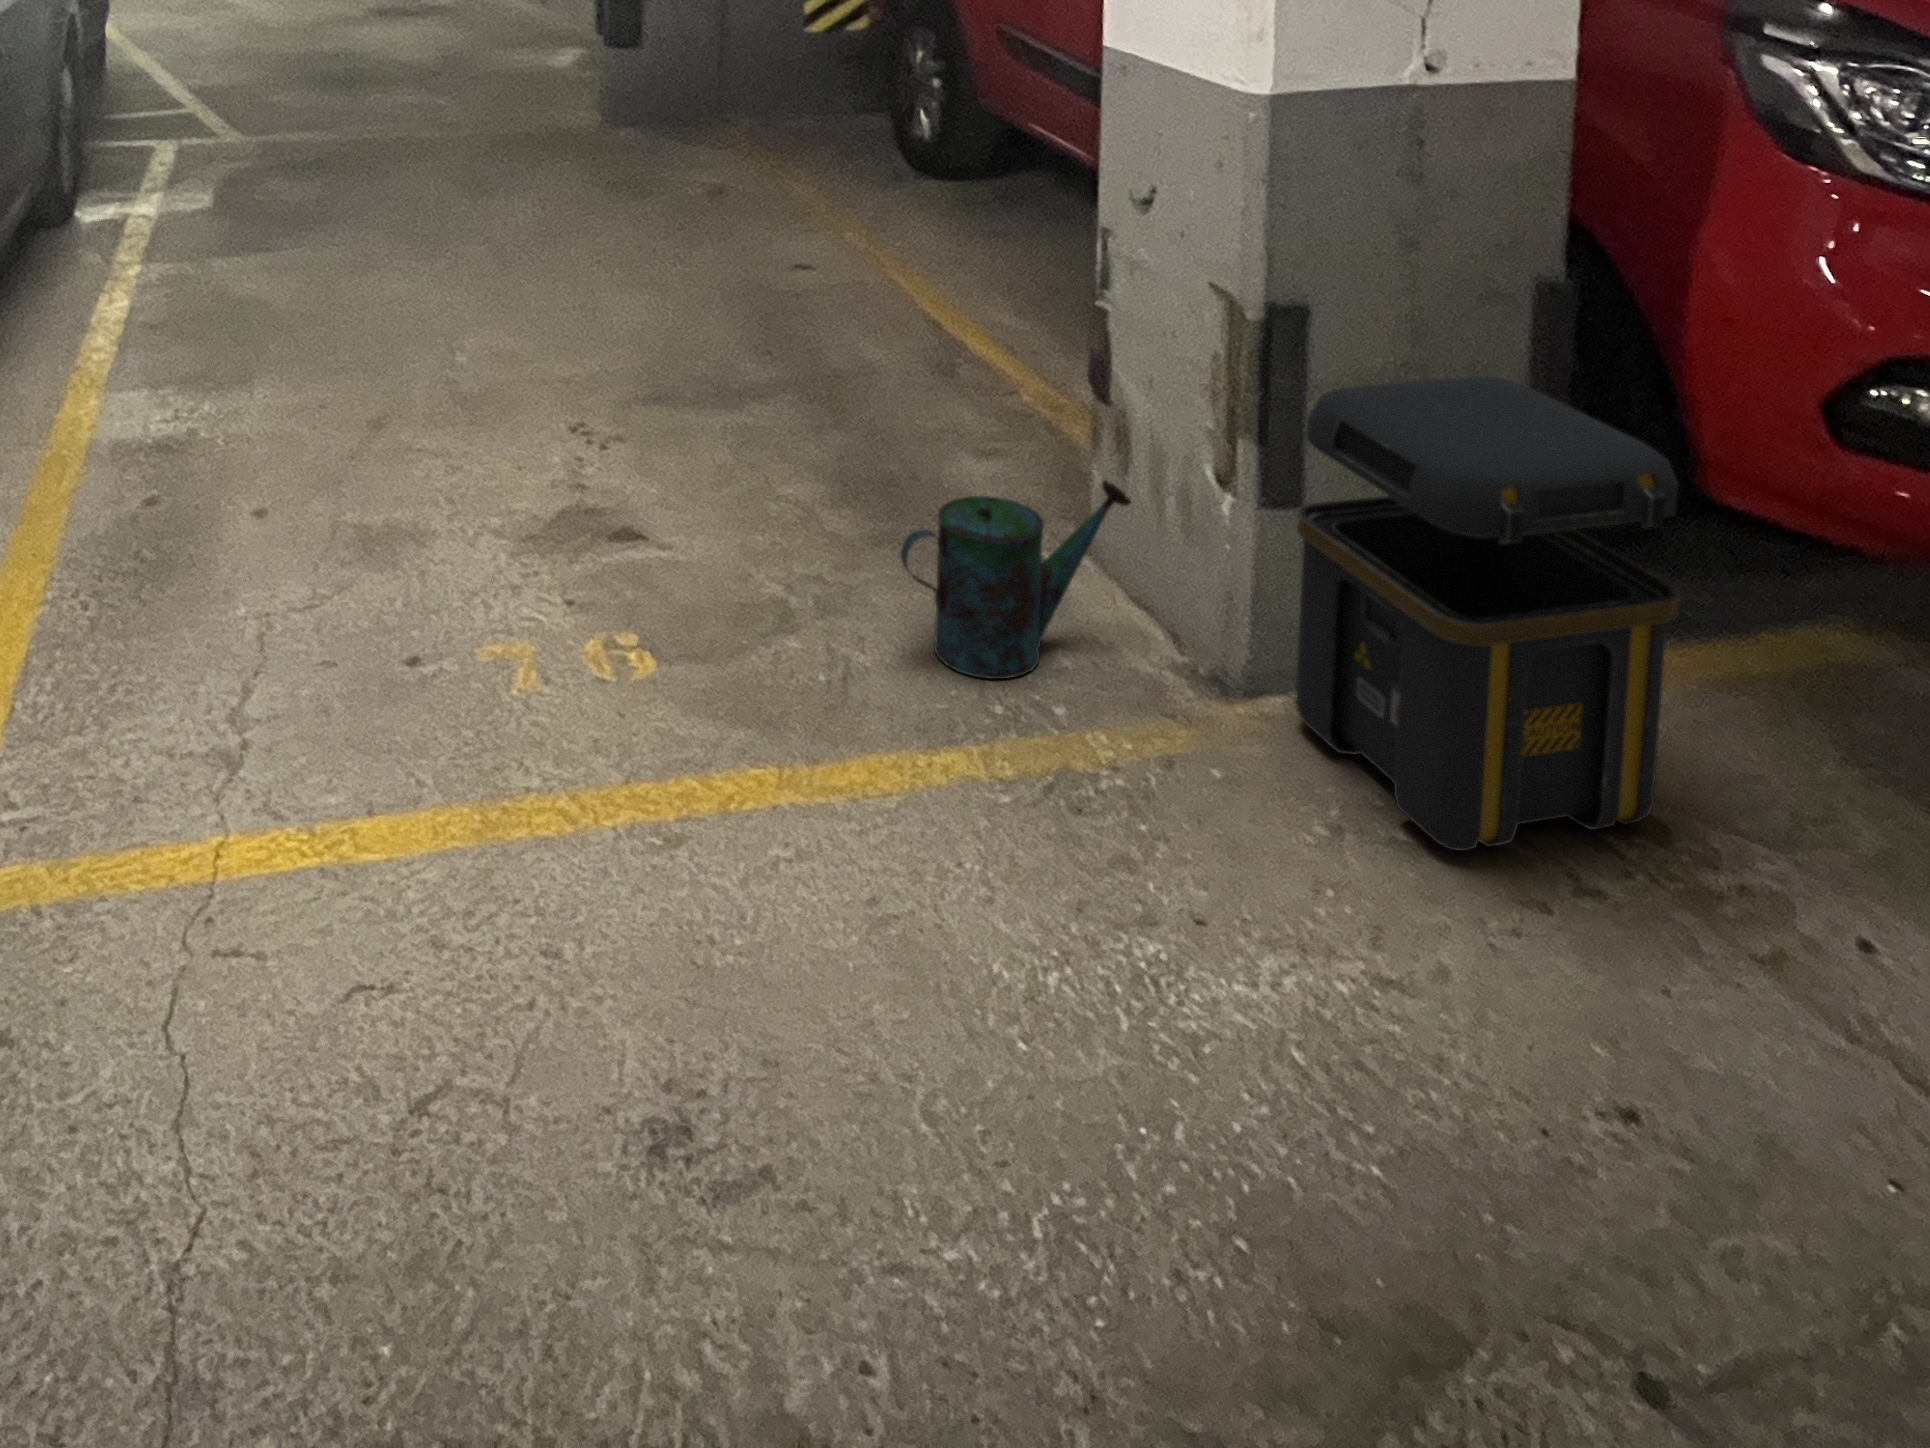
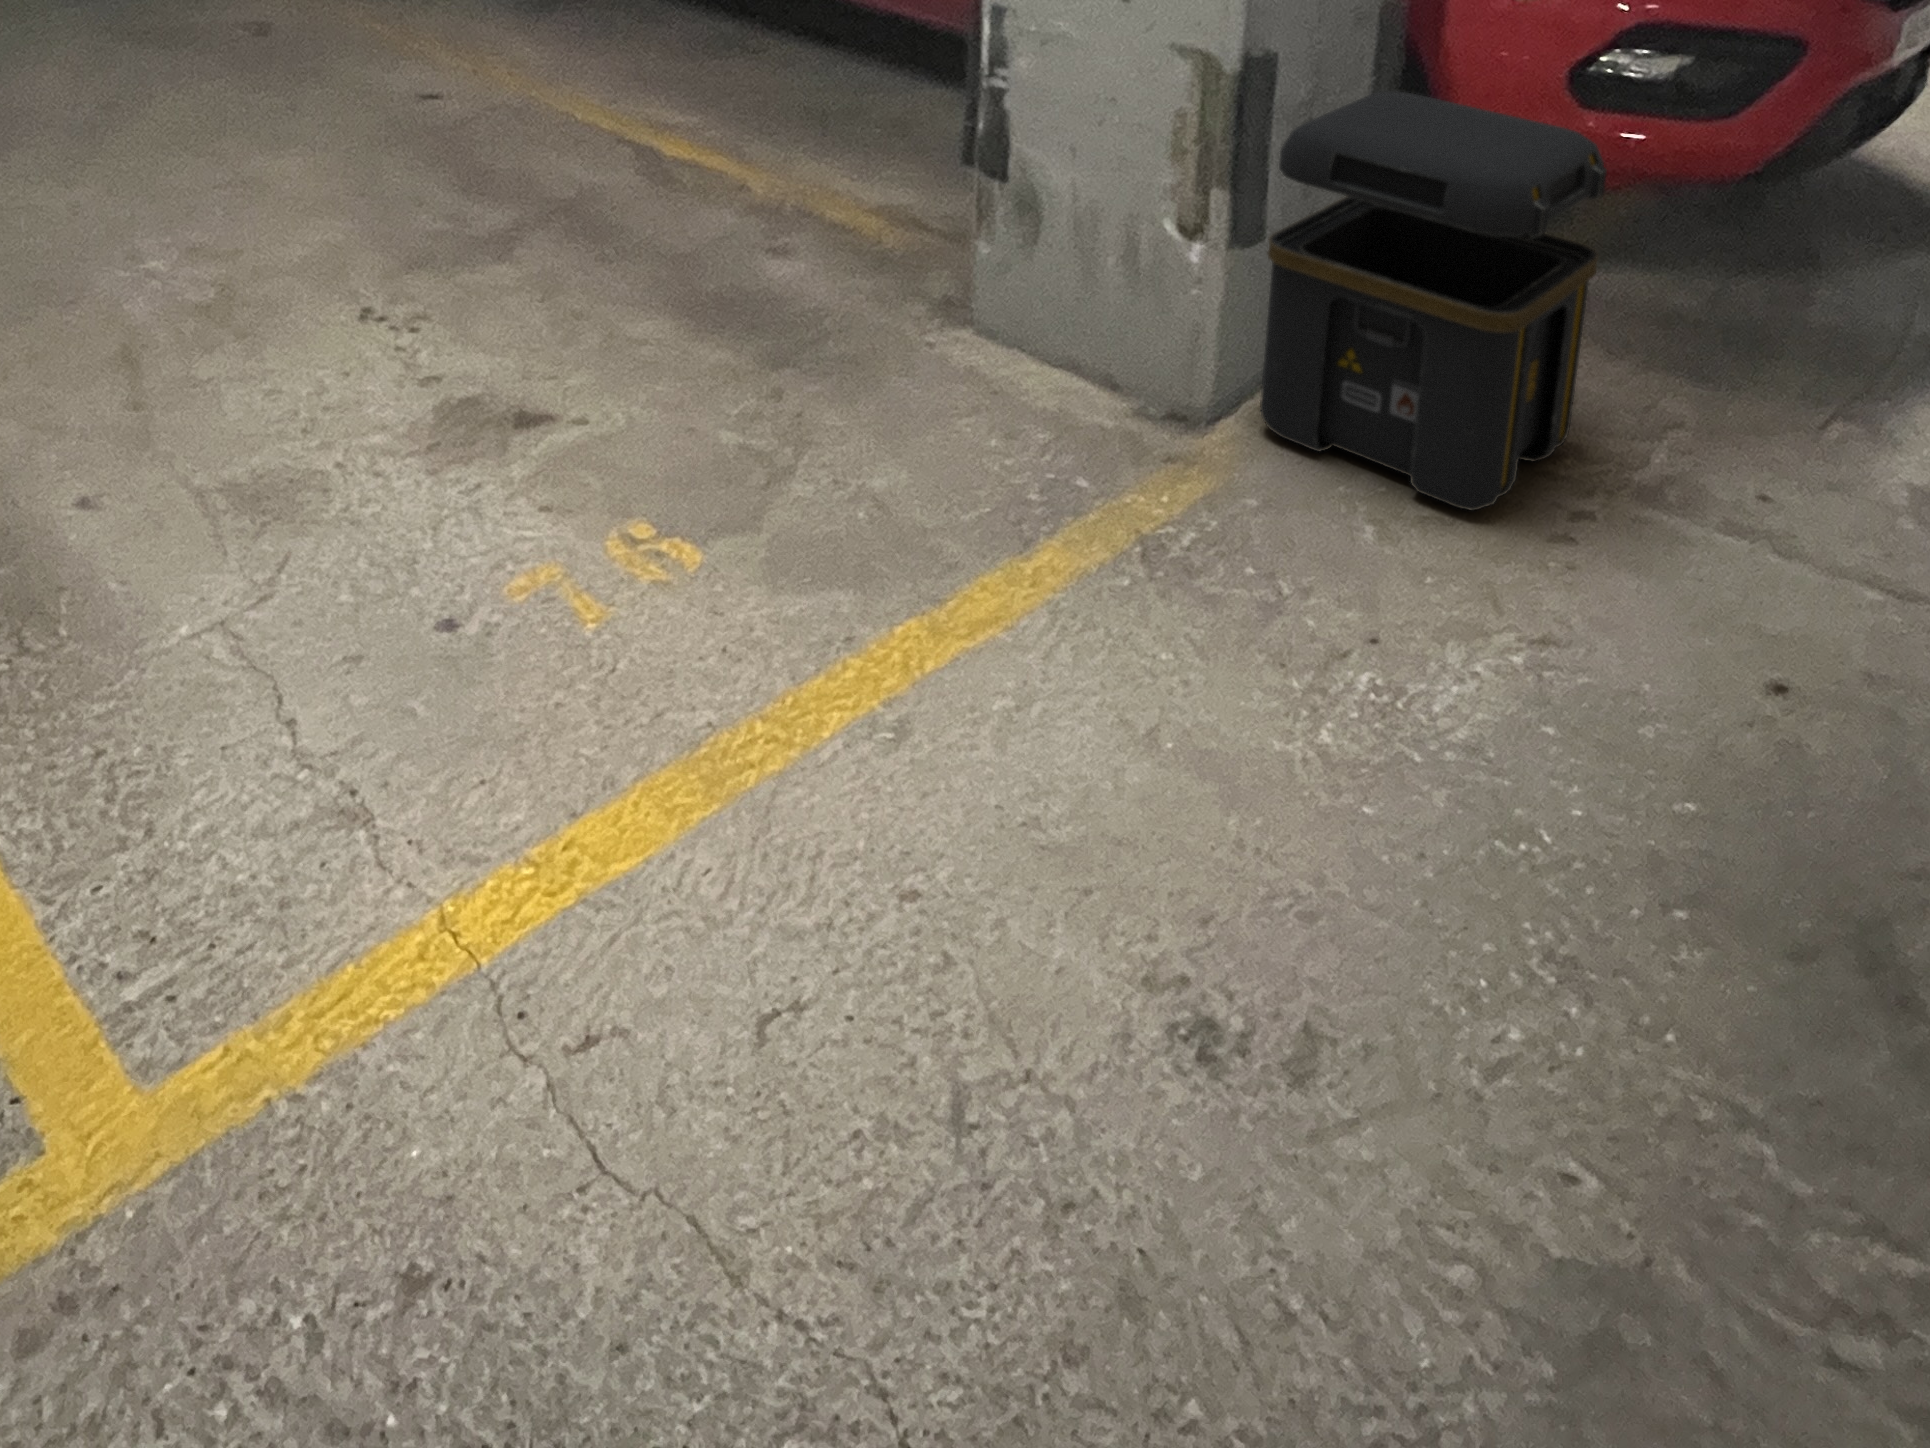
watering can: present [901,480,1131,679] -> none [909,250,1077,469]

